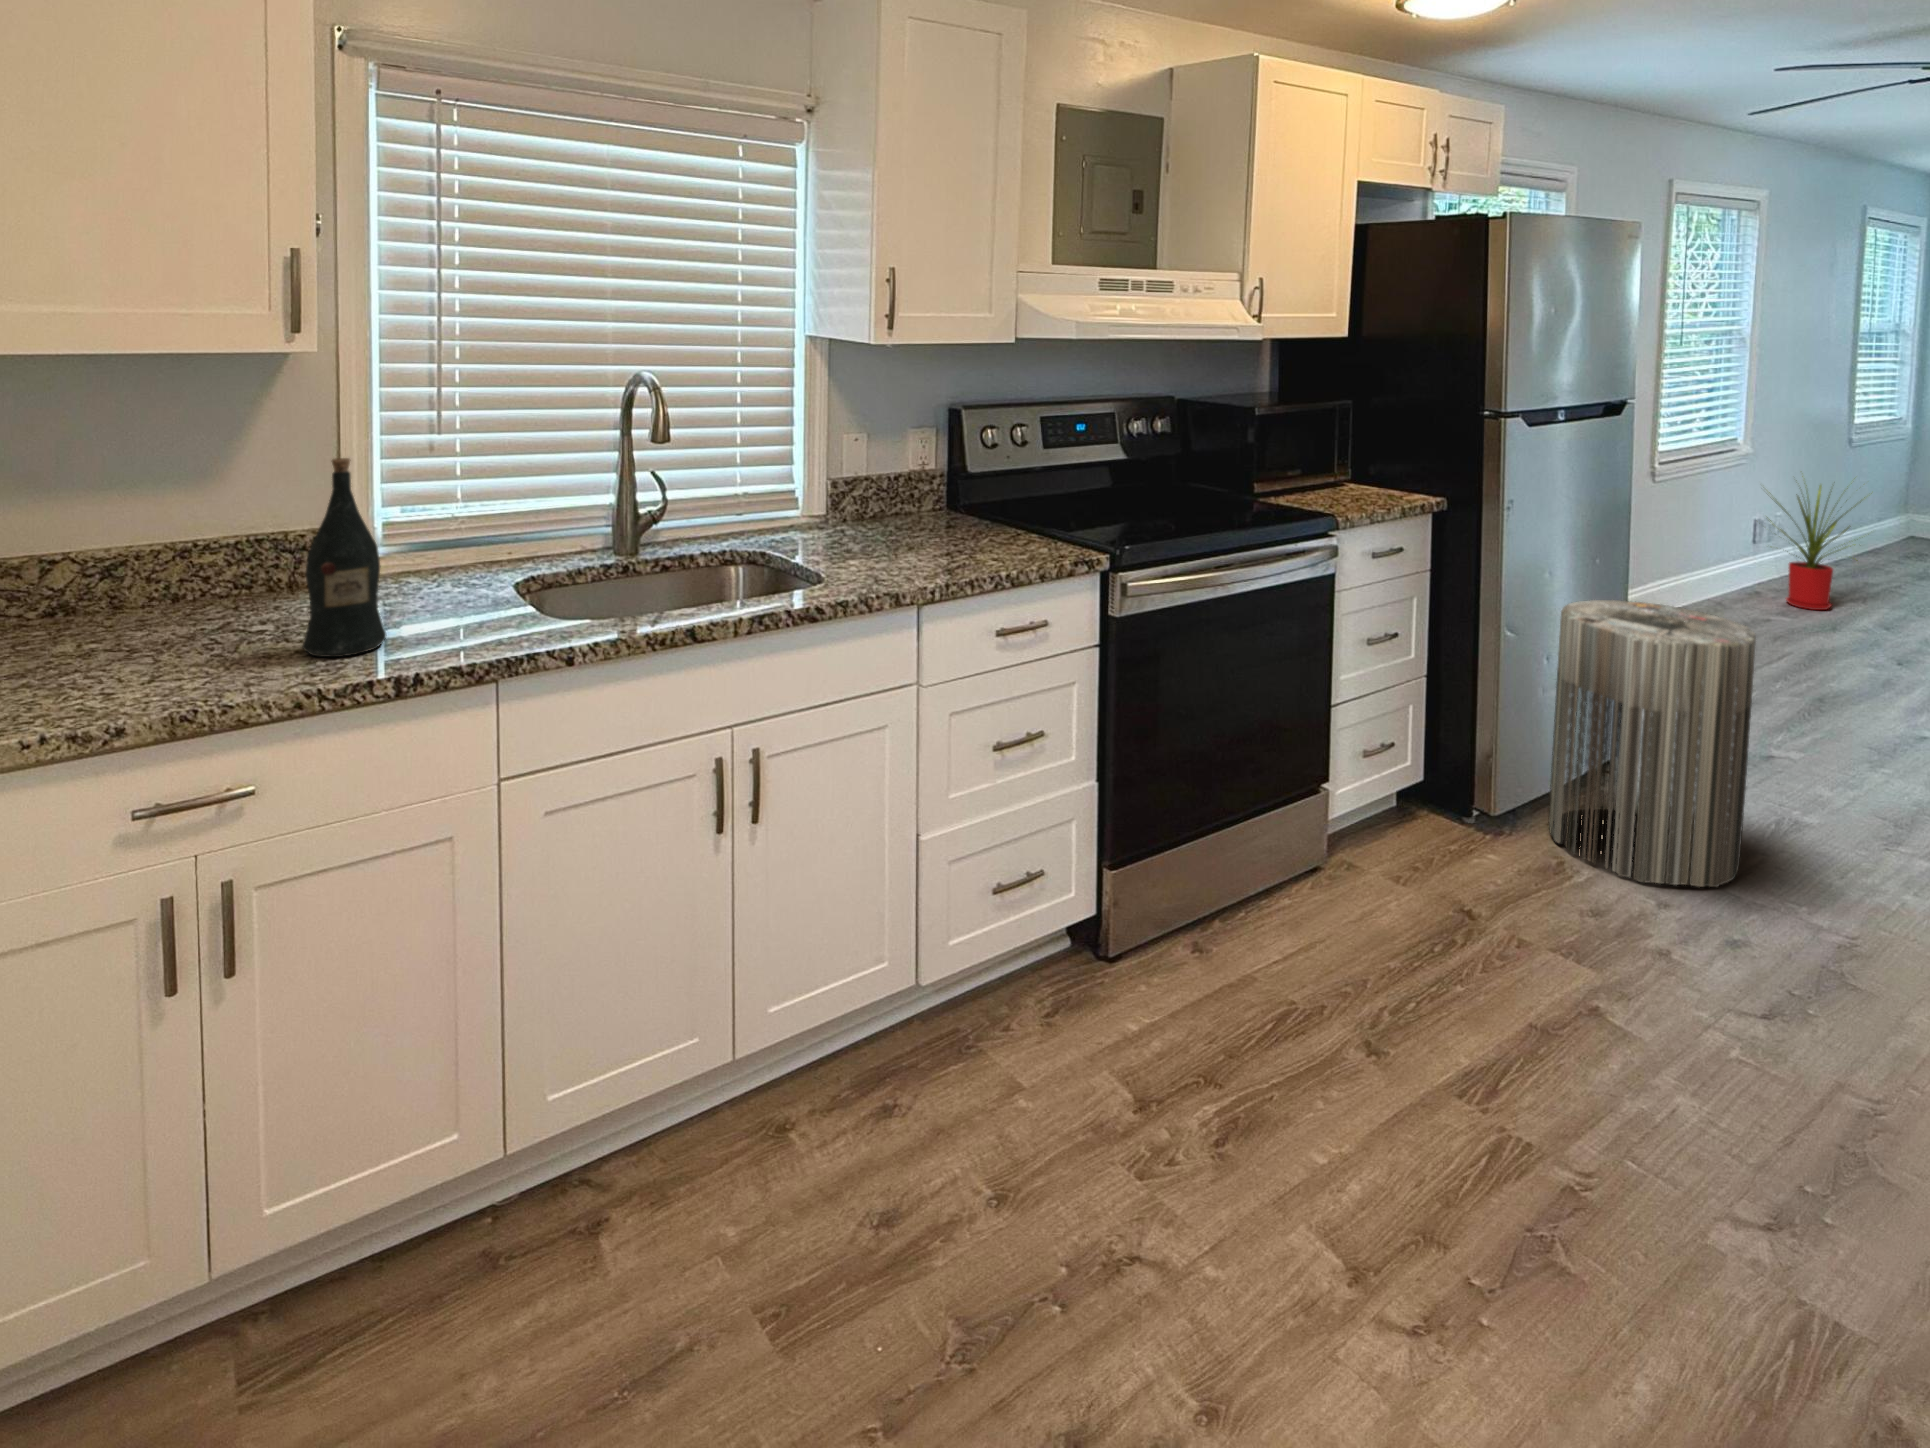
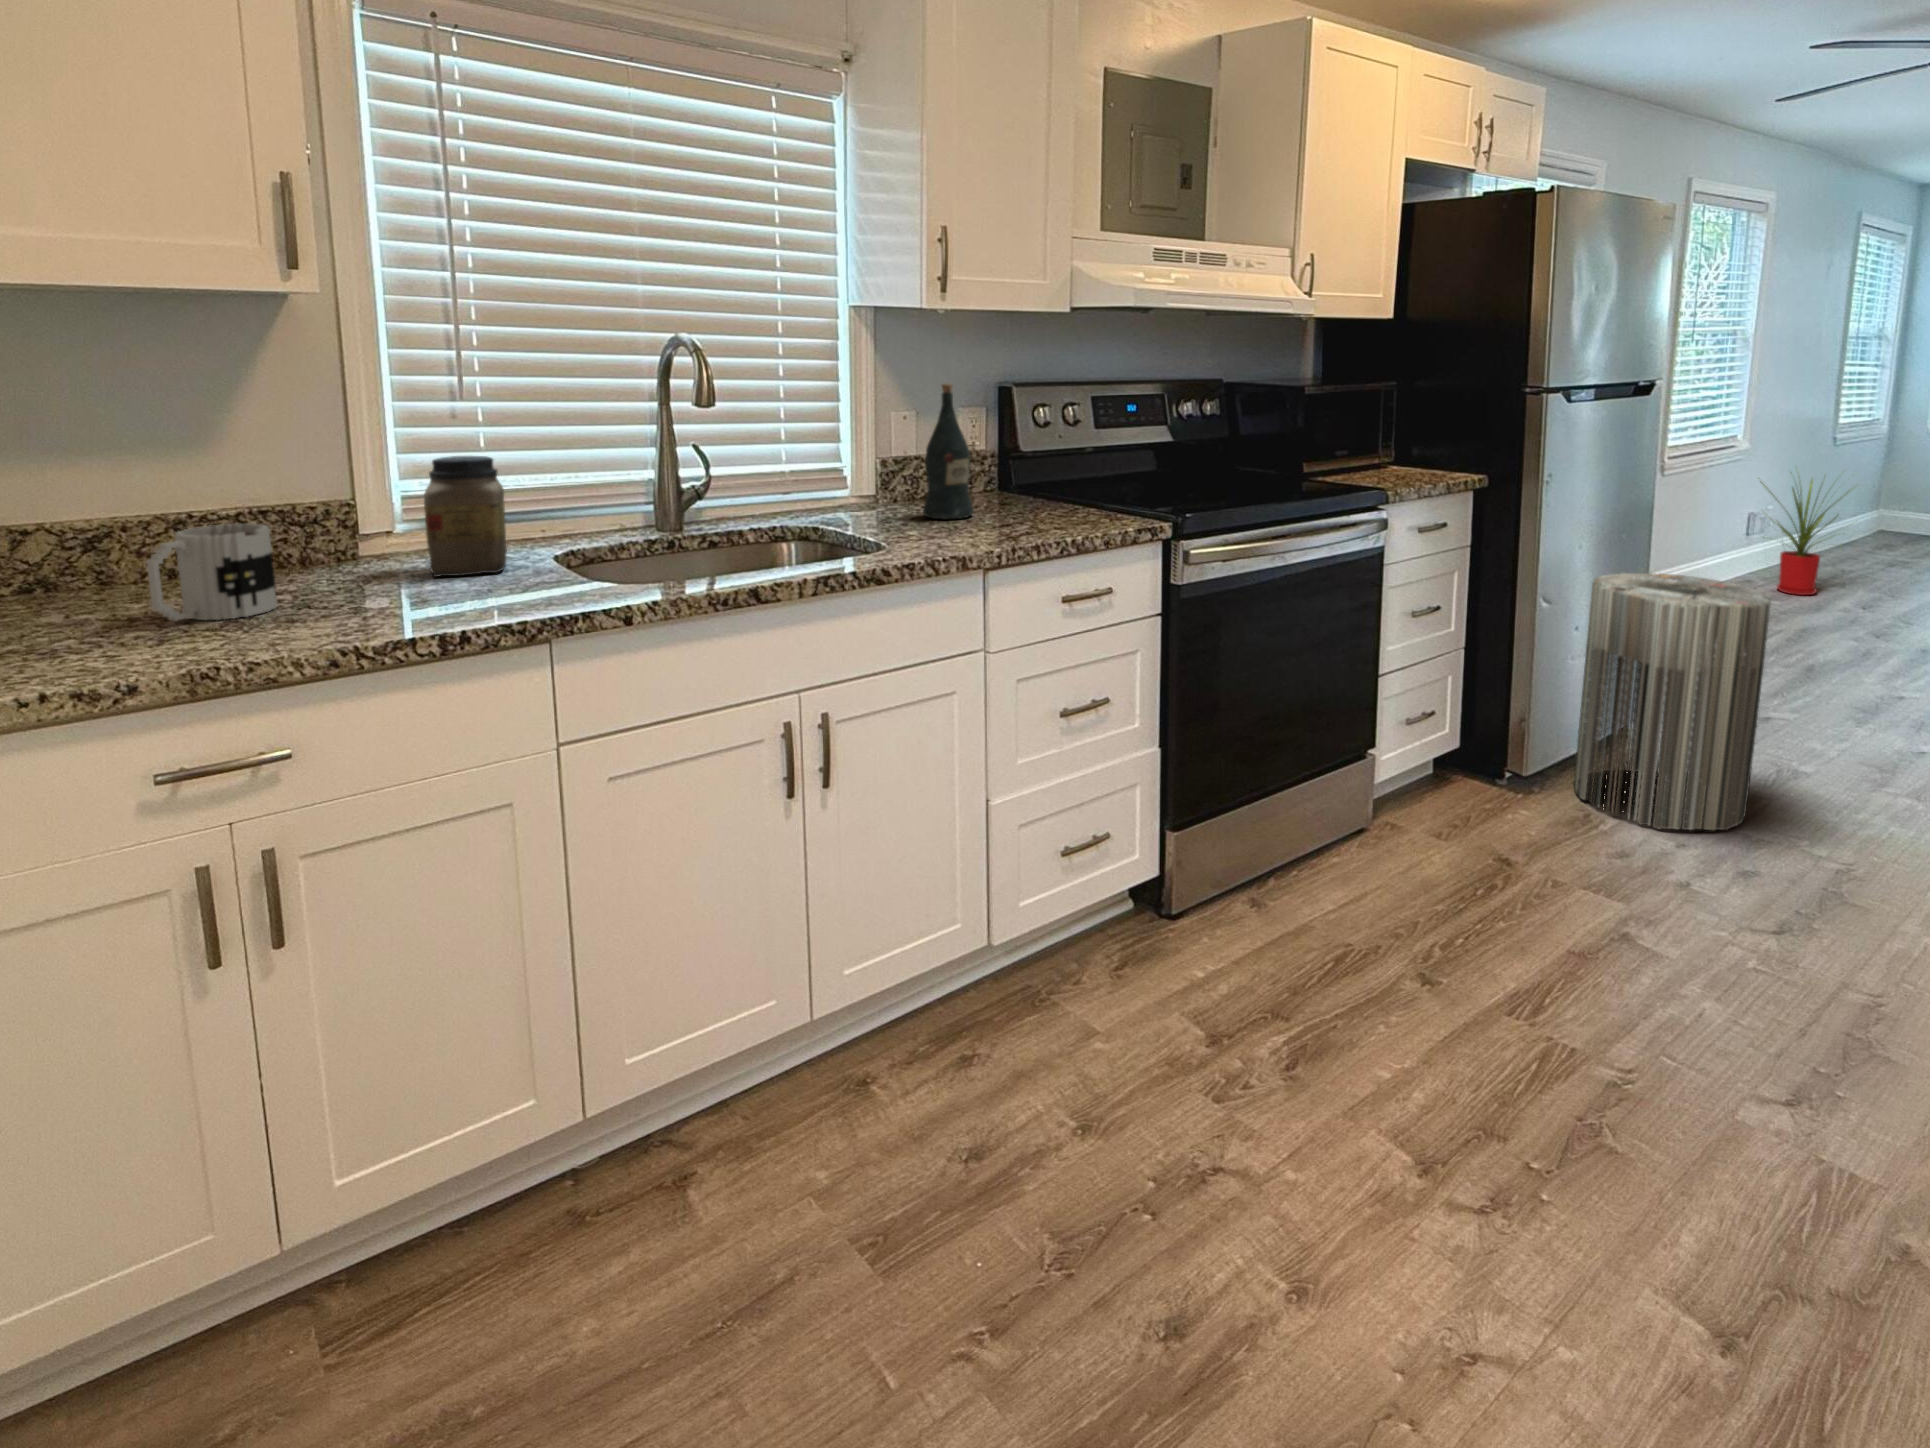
wine bottle: present [302,458,386,657] -> present [923,384,974,520]
jar: none [399,490,473,606] -> present [424,456,507,577]
mug: none [146,561,259,655] -> present [147,524,277,621]

